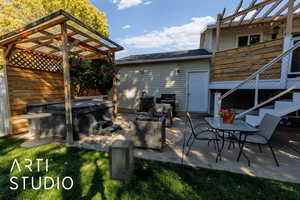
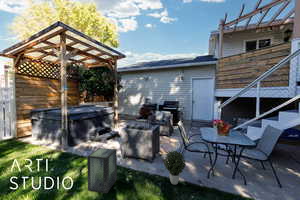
pedestal table: present [19,113,53,148] -> none [20,118,52,151]
potted plant: none [178,139,200,170] -> present [163,151,186,185]

